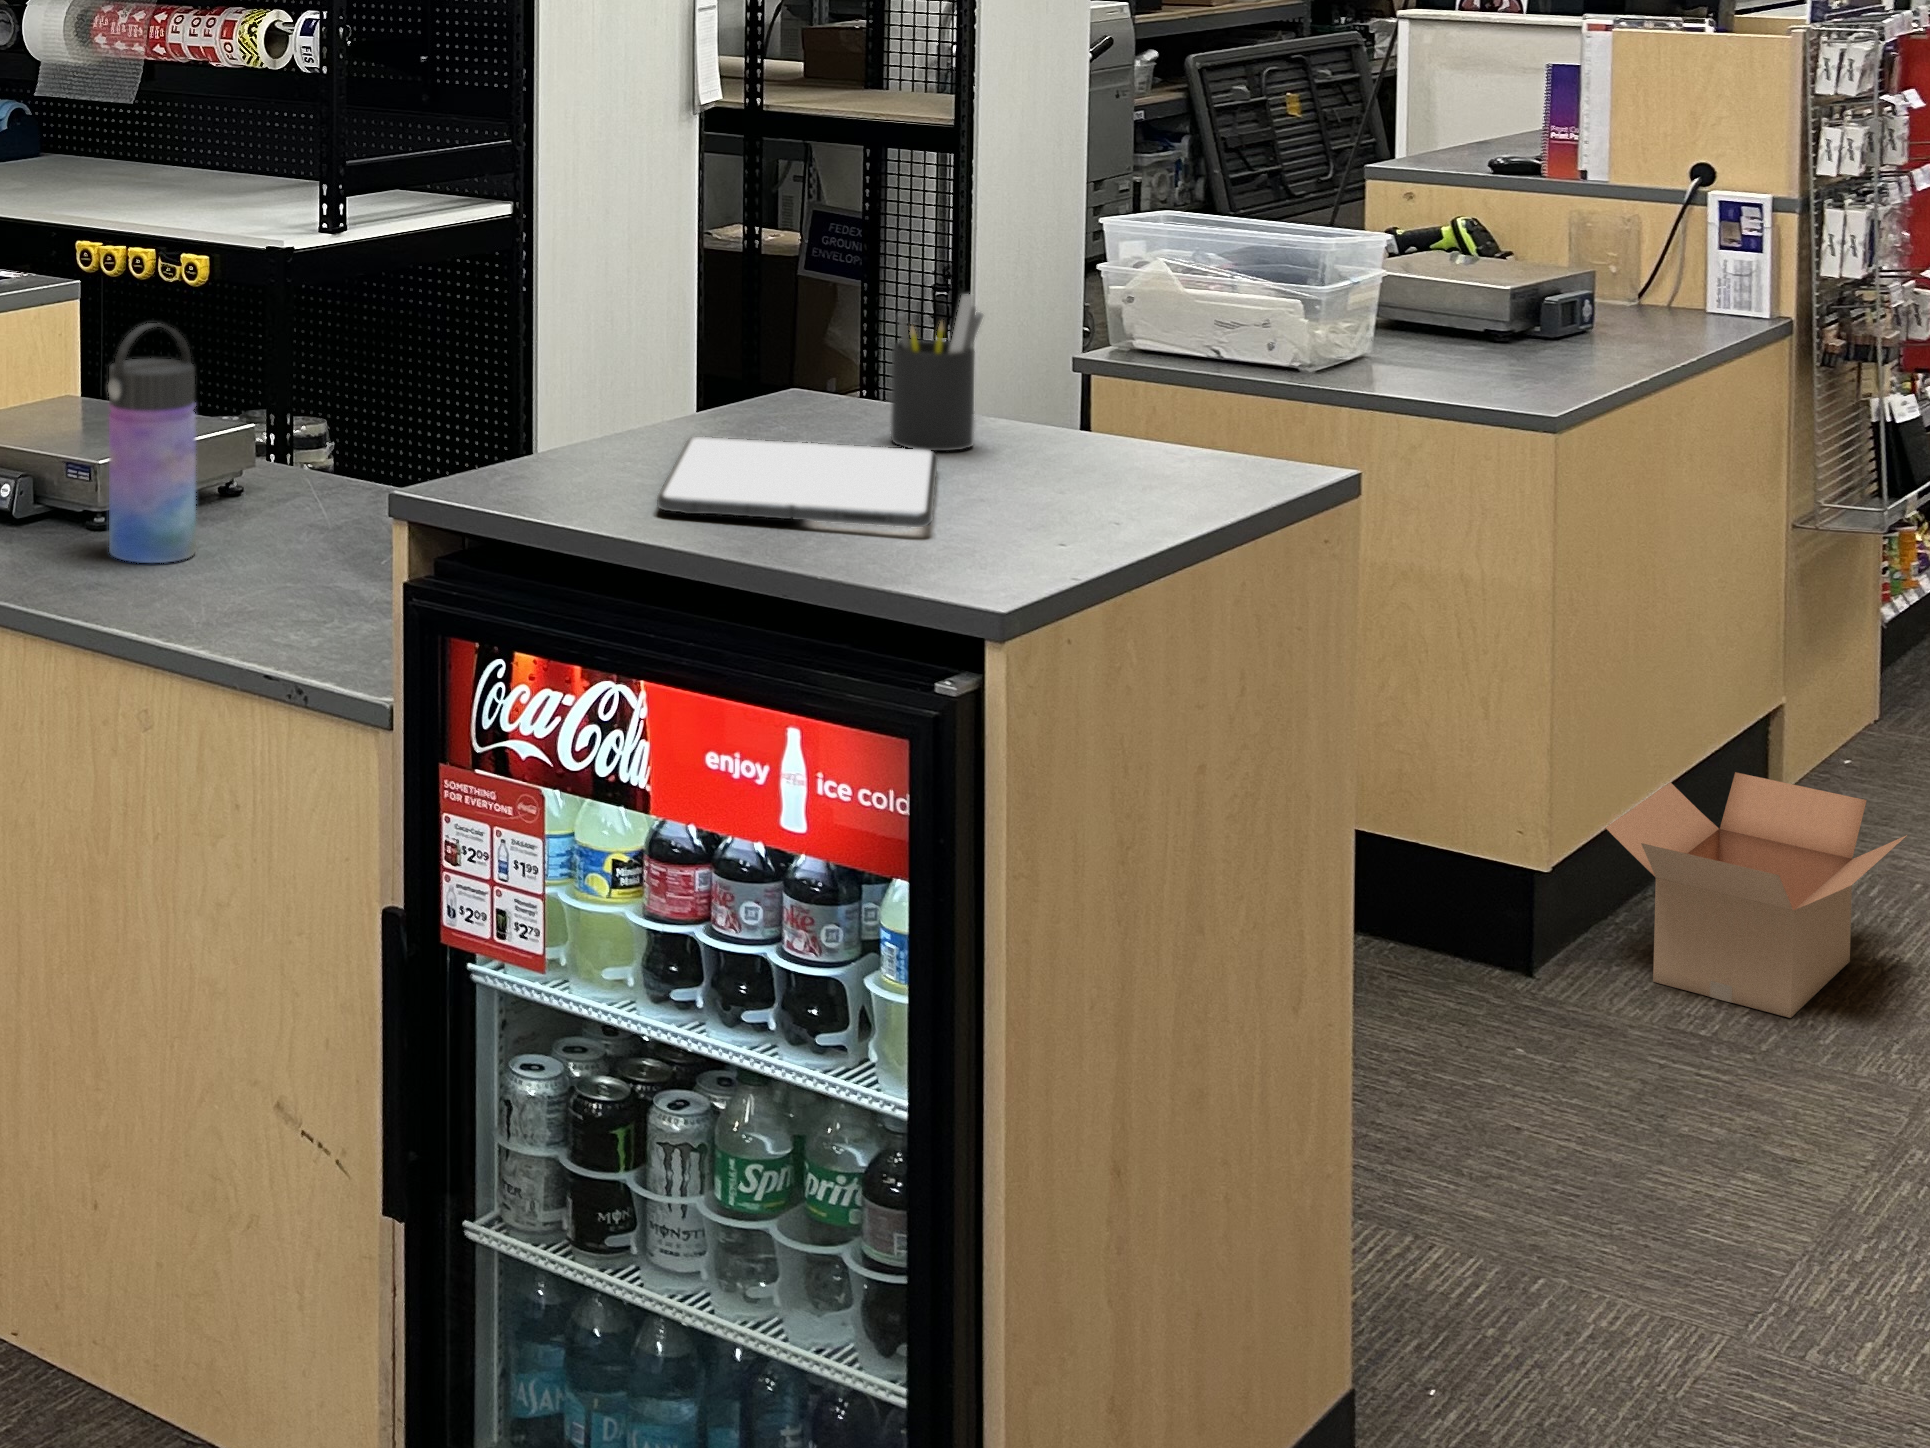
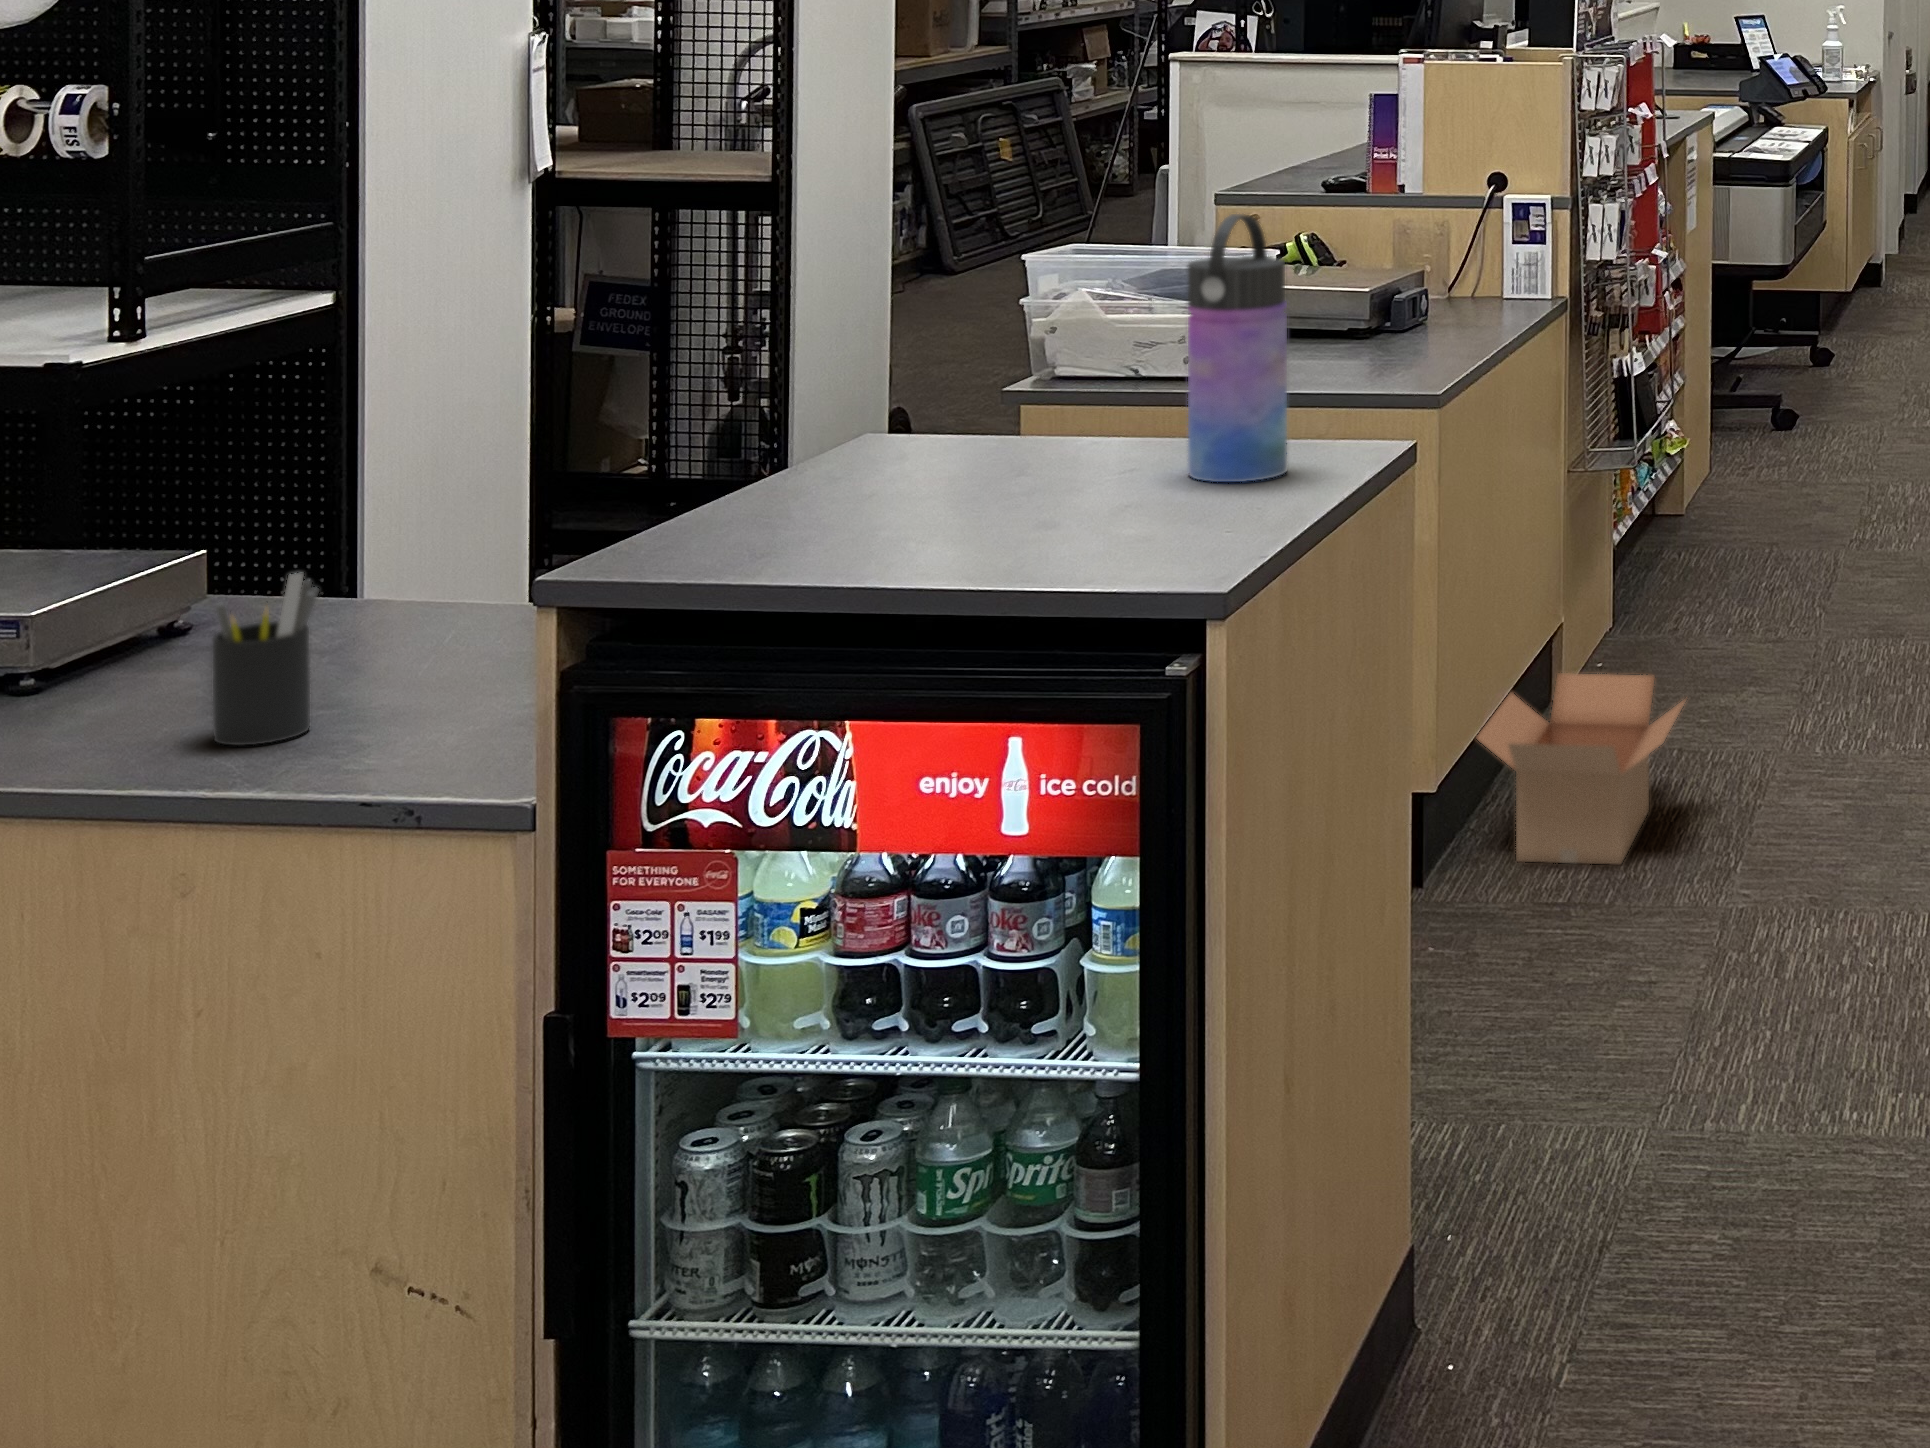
pen holder: present [891,295,983,452] -> present [213,573,319,746]
water bottle: present [108,323,196,563] -> present [1188,214,1287,482]
tablet: present [657,437,938,527] -> none [810,458,1105,545]

